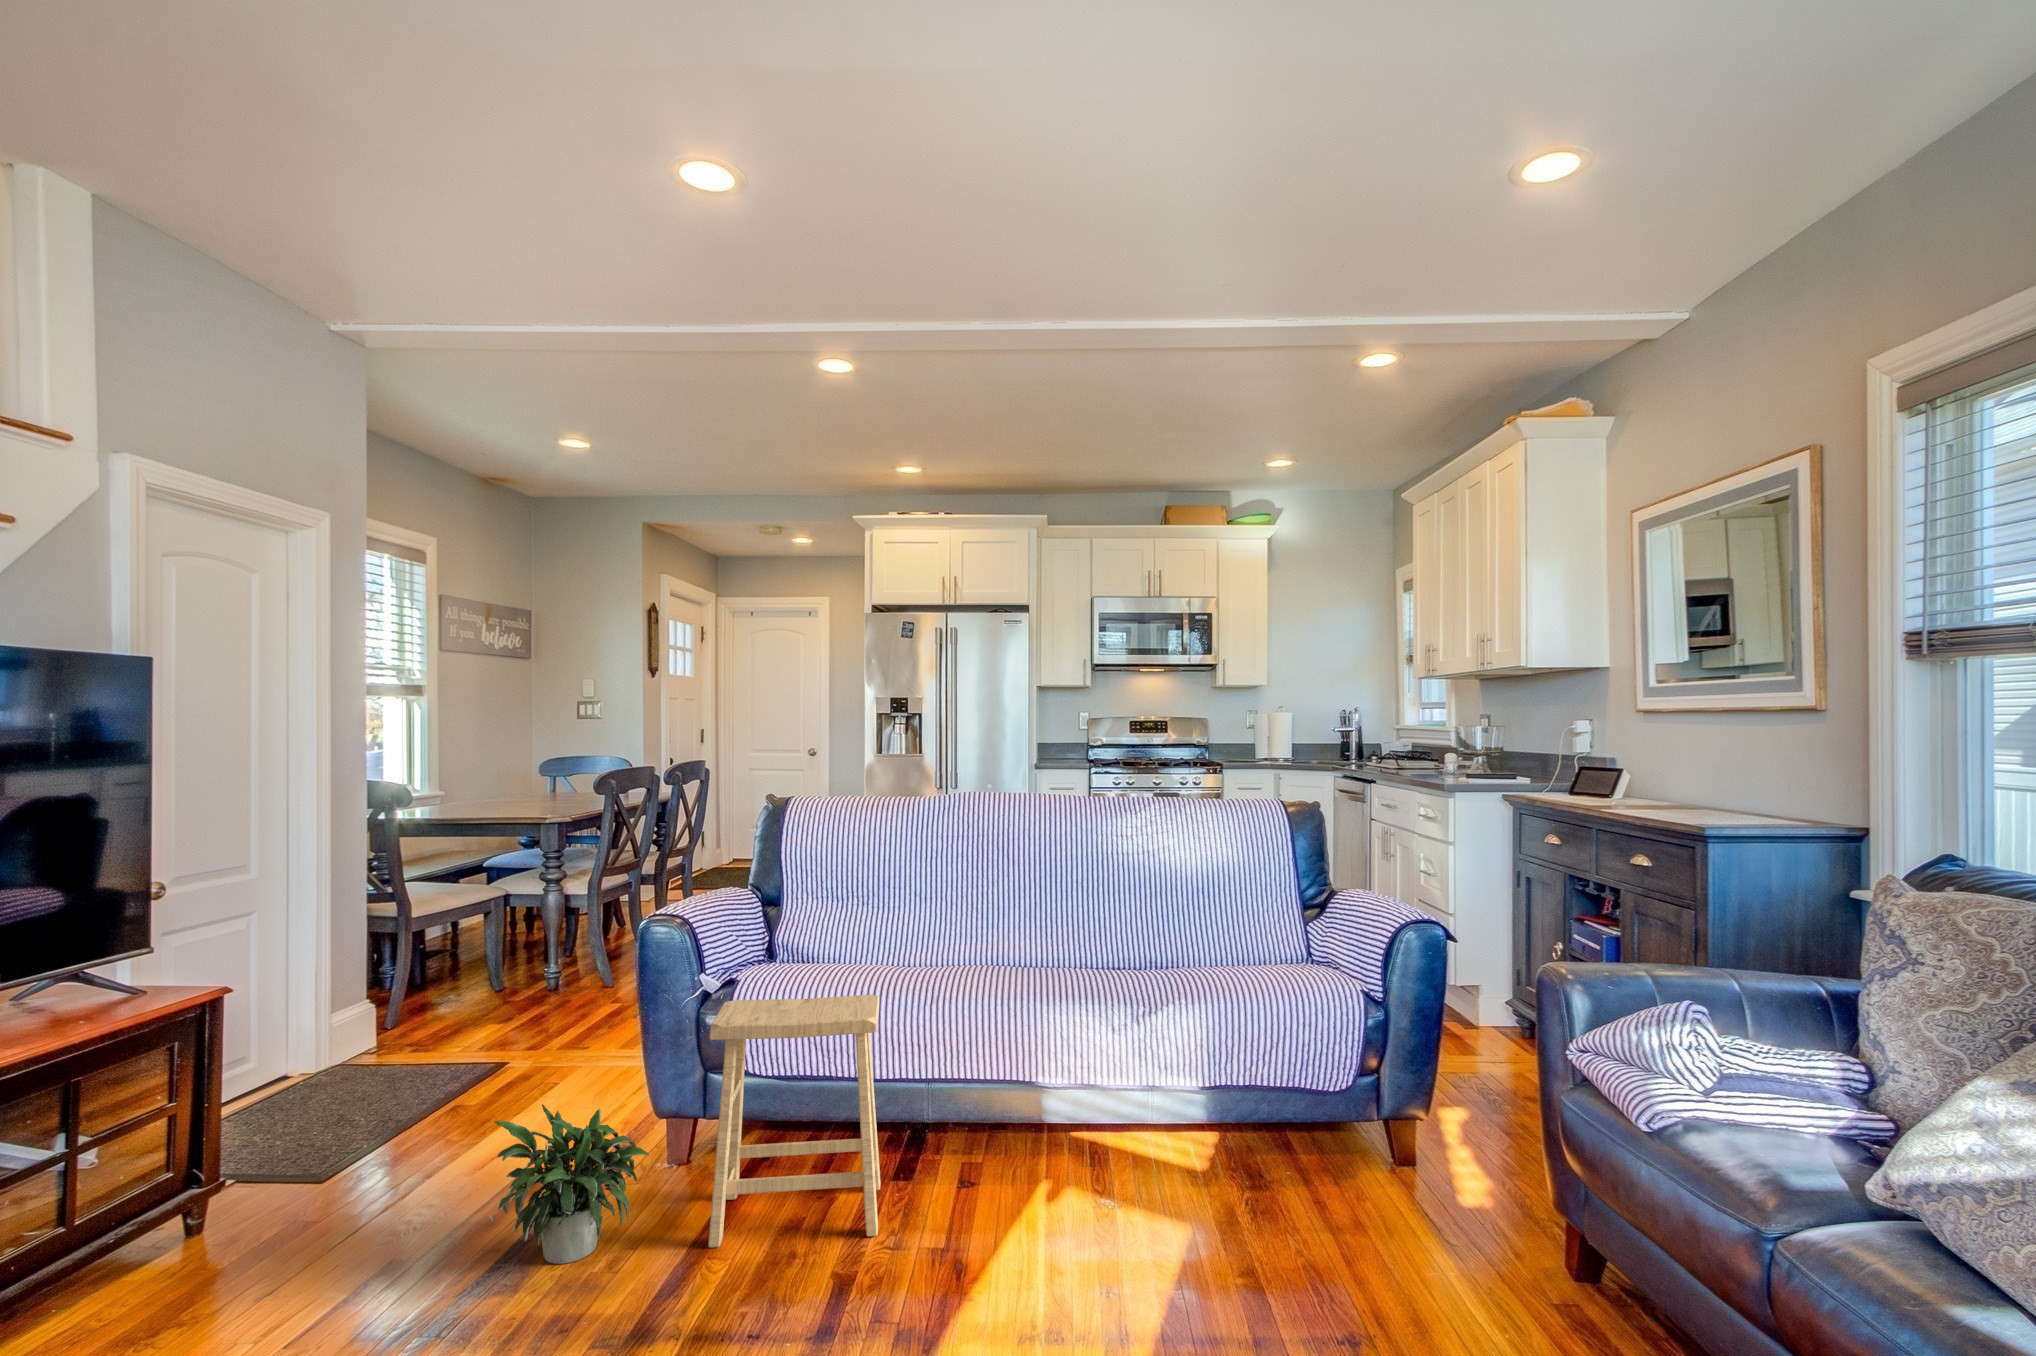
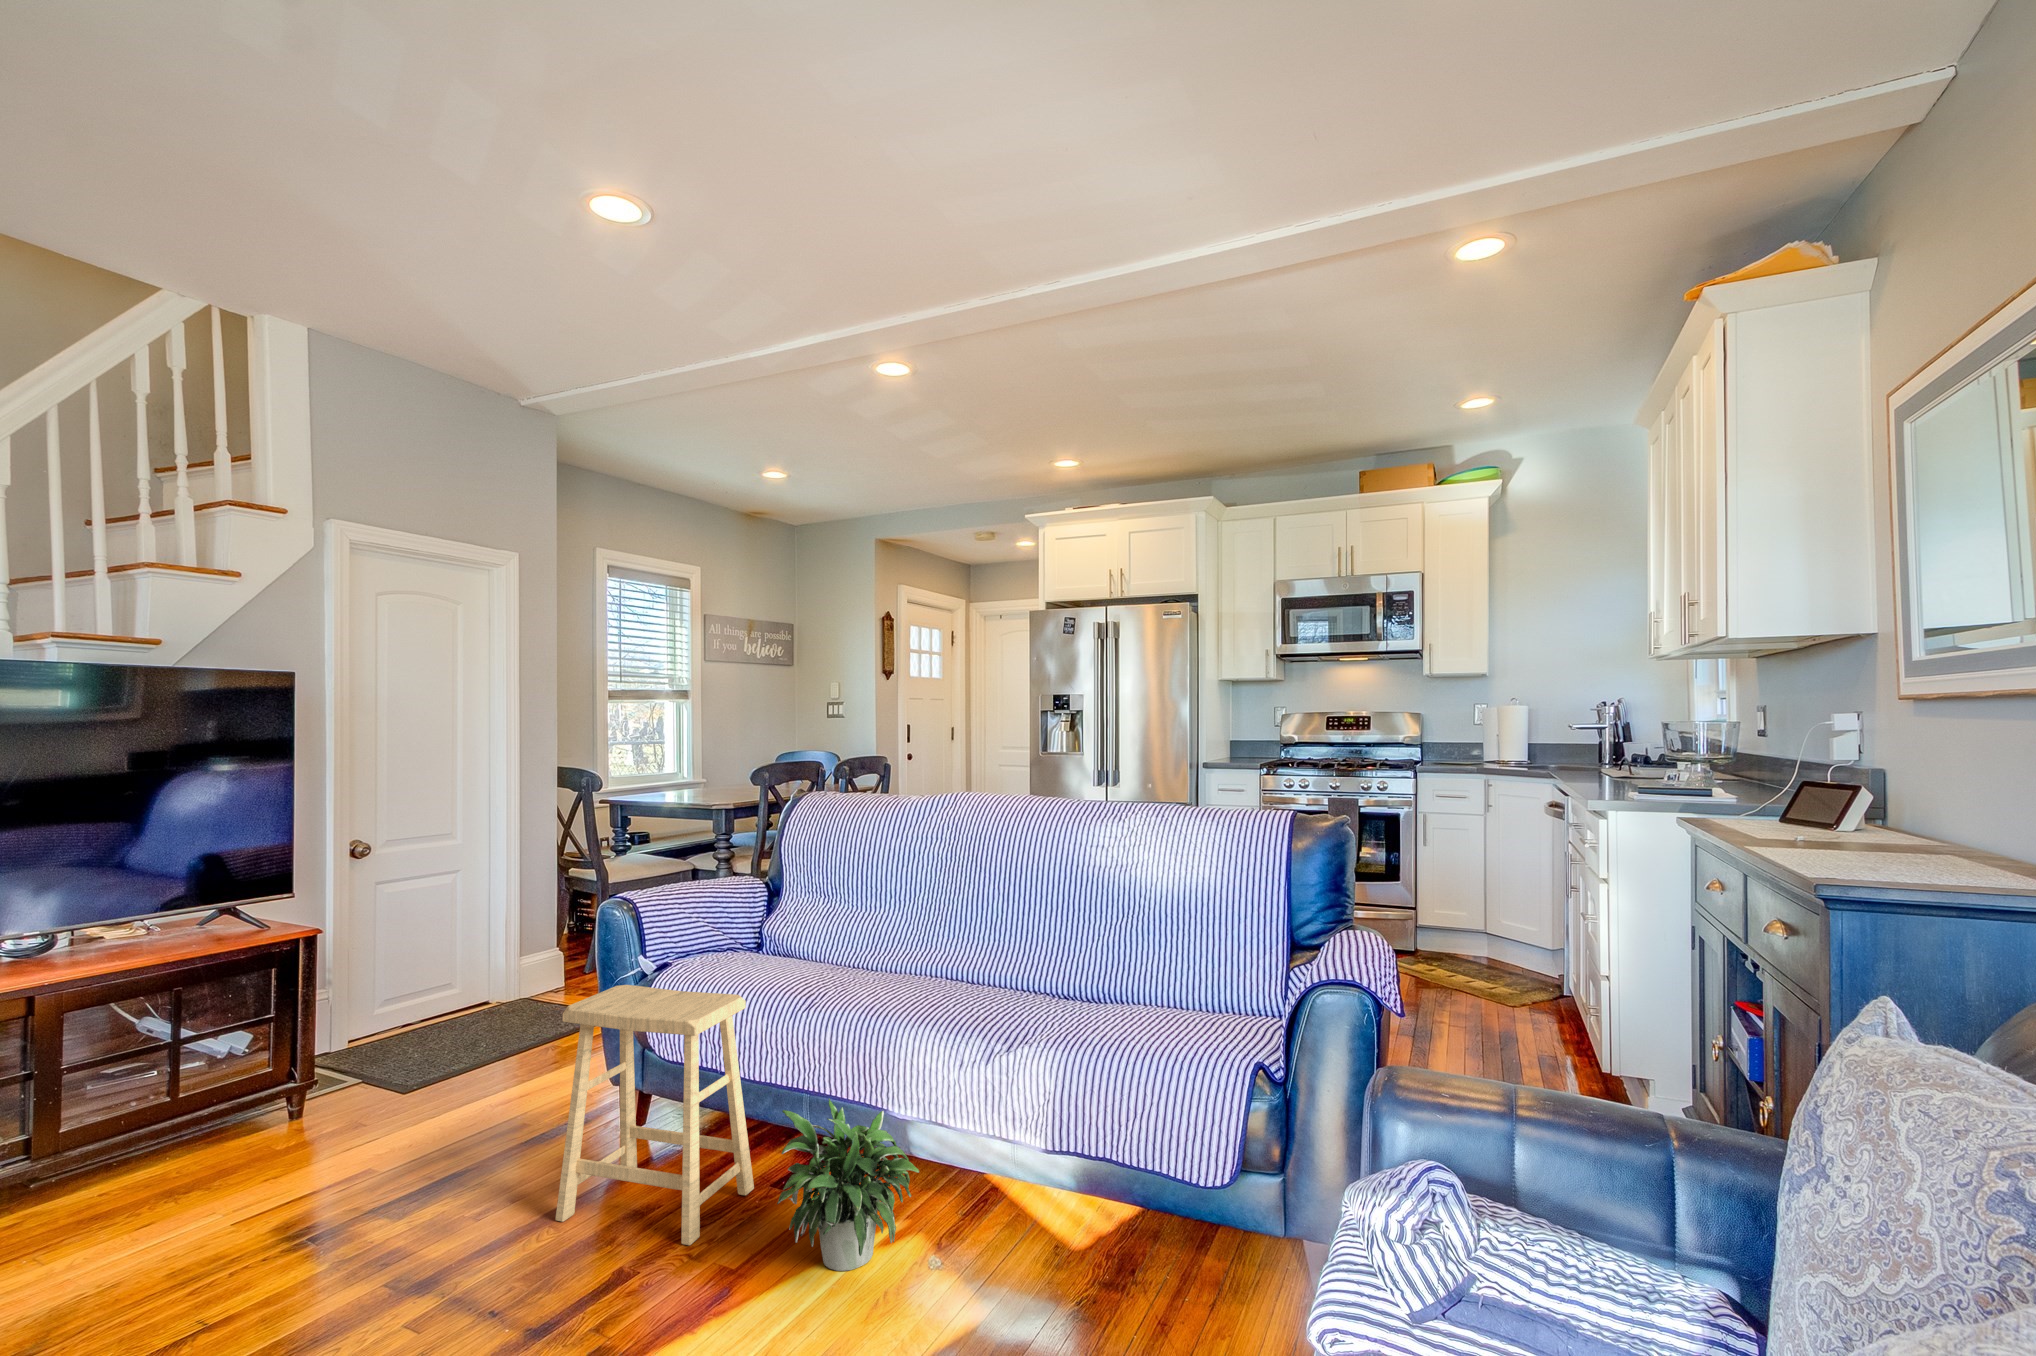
potted plant: present [486,1104,649,1264] -> present [777,1099,919,1271]

